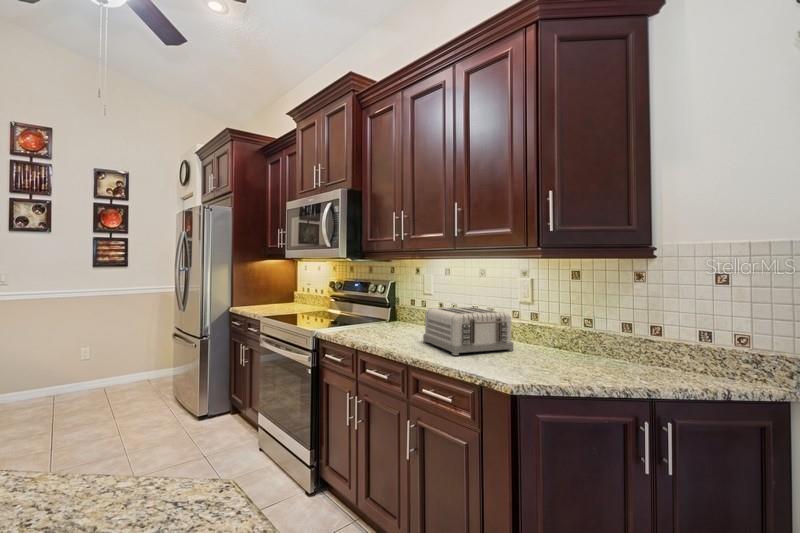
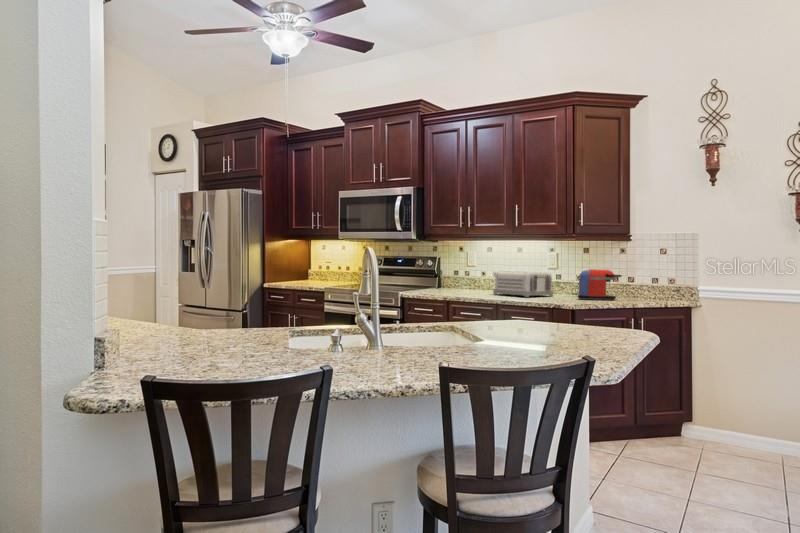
coffee maker: none [541,313,627,373] -> present [578,269,621,300]

